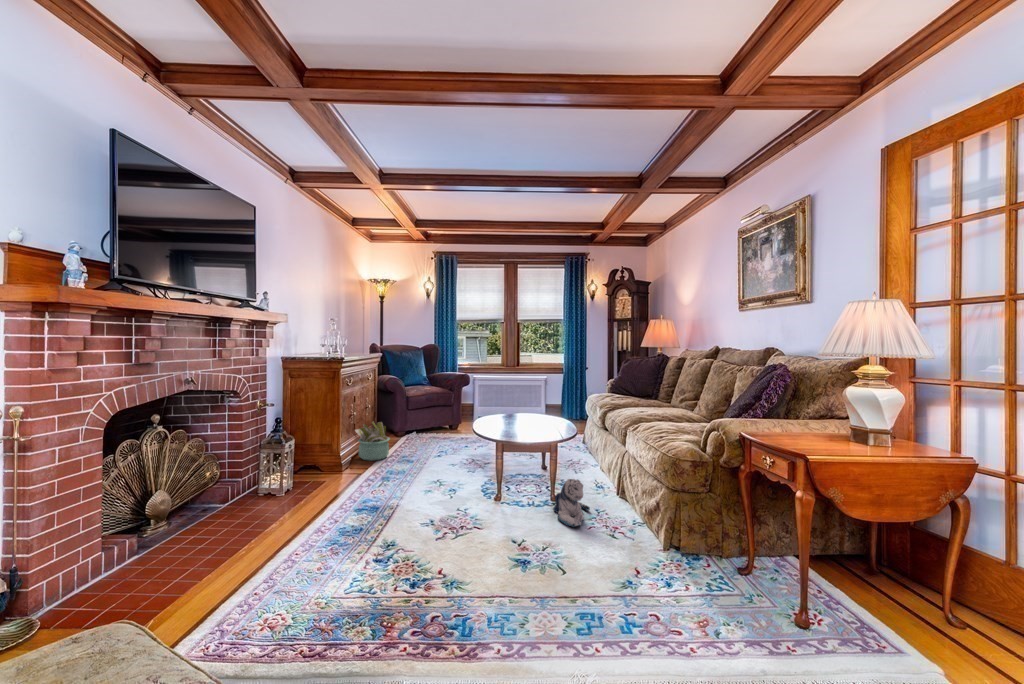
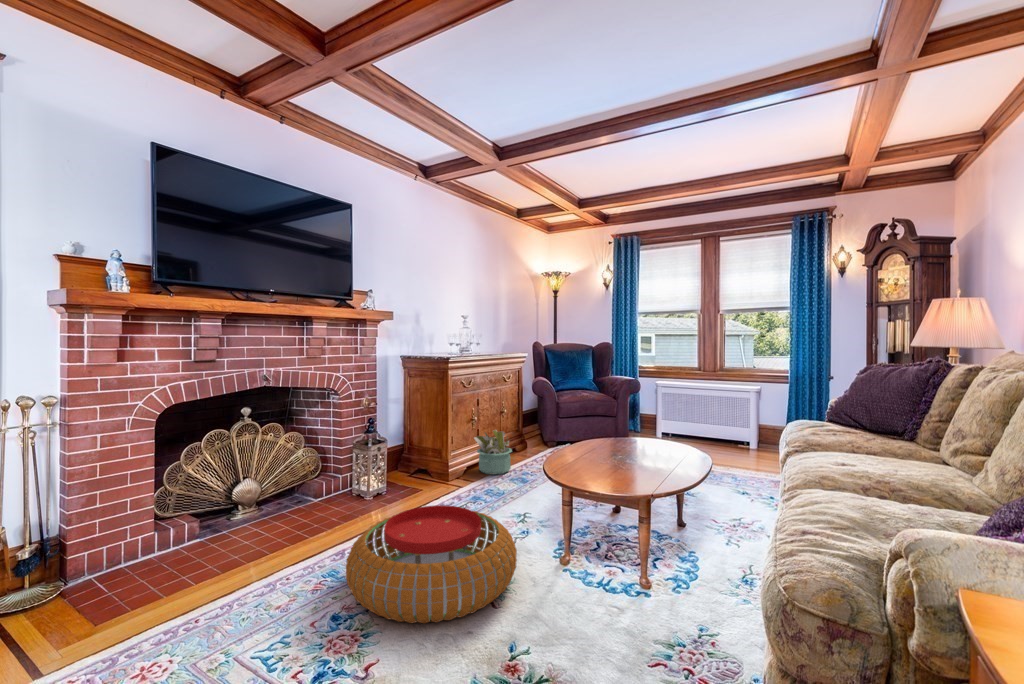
pouf: none [357,472,489,554] -> present [346,505,517,624]
plush toy: present [553,479,590,527] -> none [613,559,682,647]

